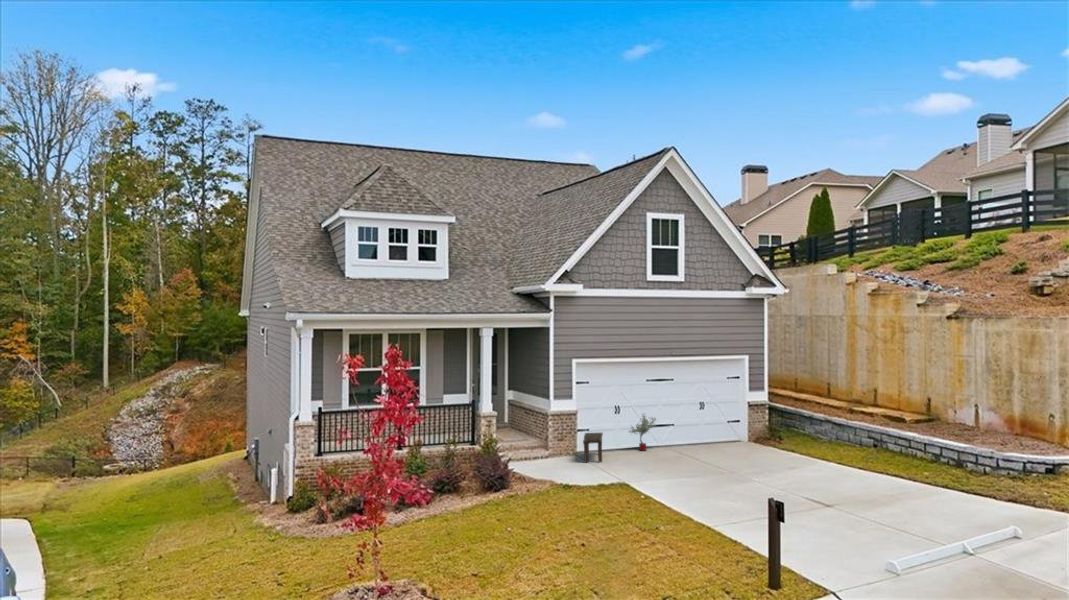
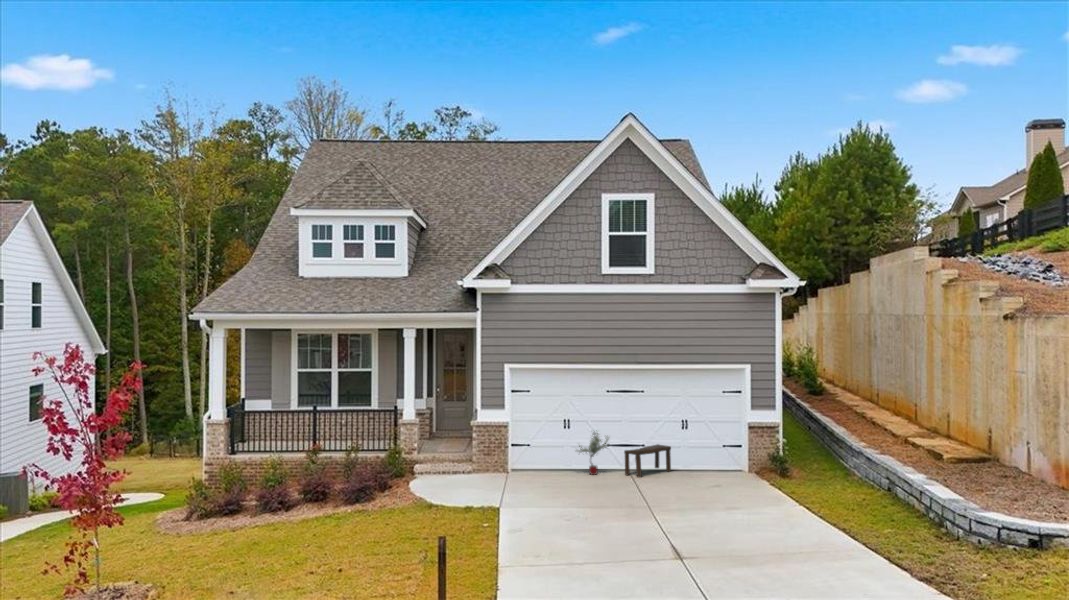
bench: present [583,433,603,463] -> present [624,444,671,478]

